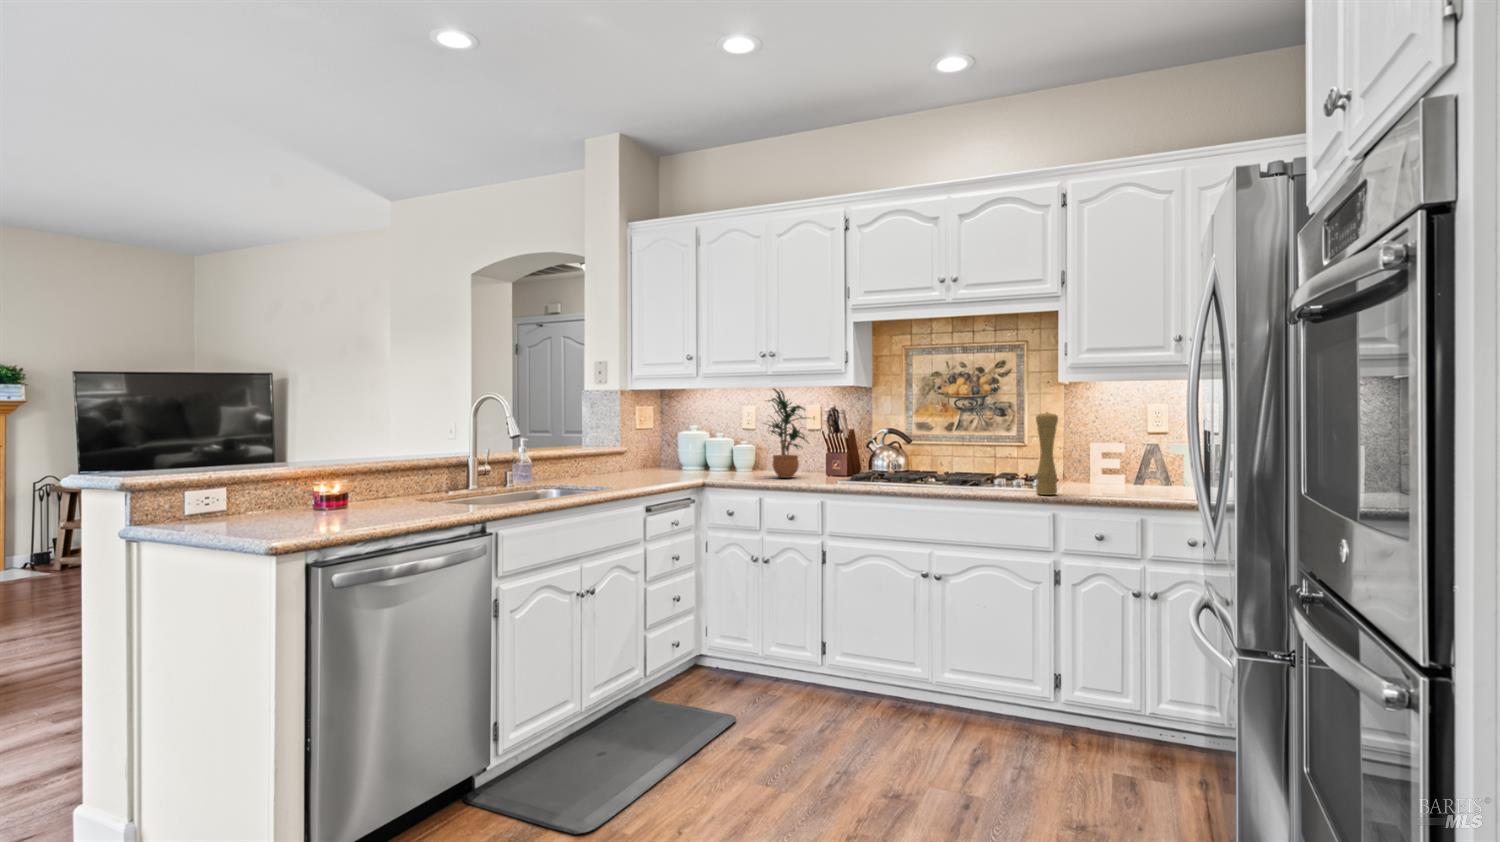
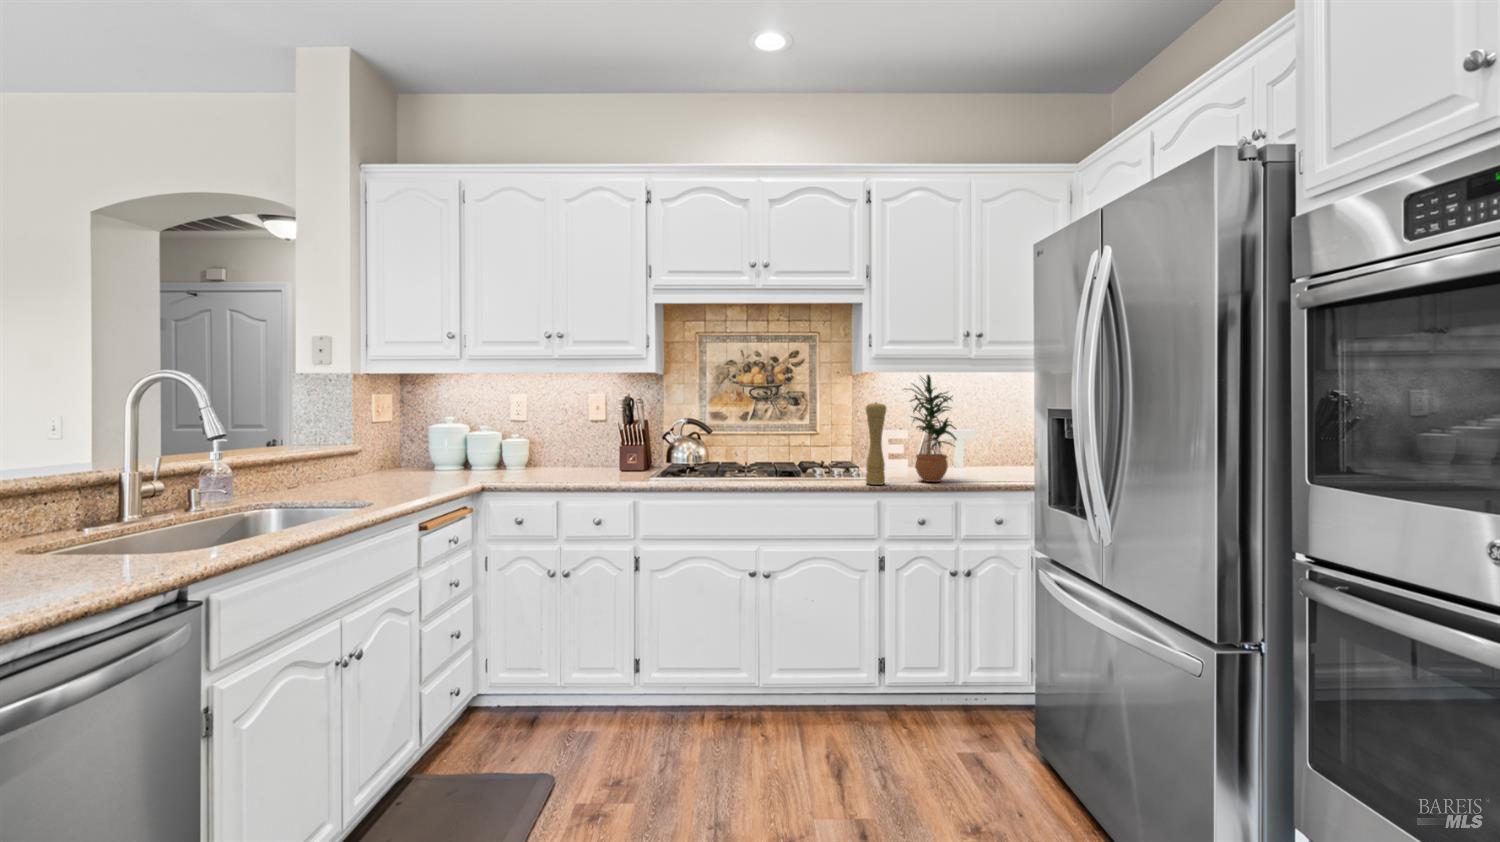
potted plant: present [769,389,808,478] -> present [910,375,957,482]

